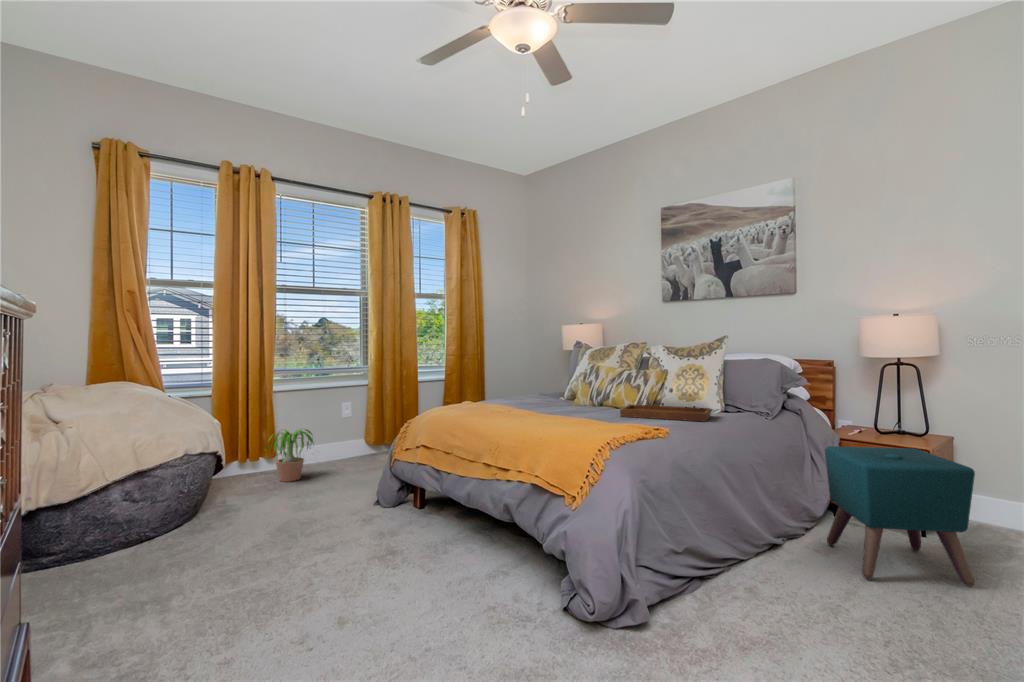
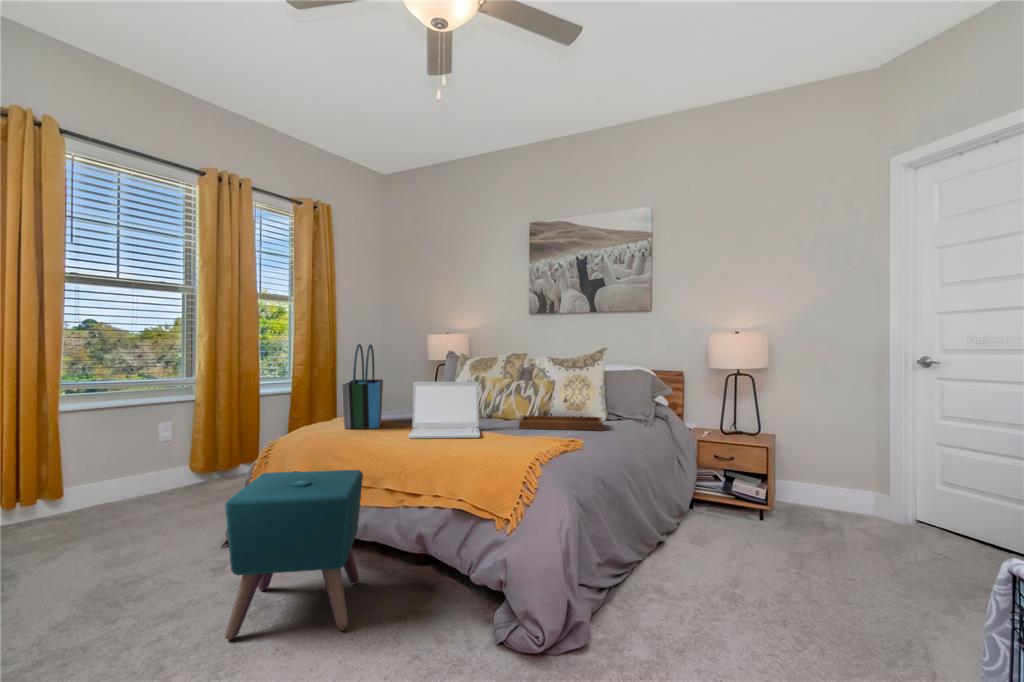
tote bag: none [459,337,501,412] -> present [343,344,383,429]
laptop: none [508,370,579,423] -> present [408,382,480,438]
potted plant: present [267,429,313,482] -> none [42,458,133,529]
ottoman: present [825,446,975,586] -> present [225,470,363,640]

